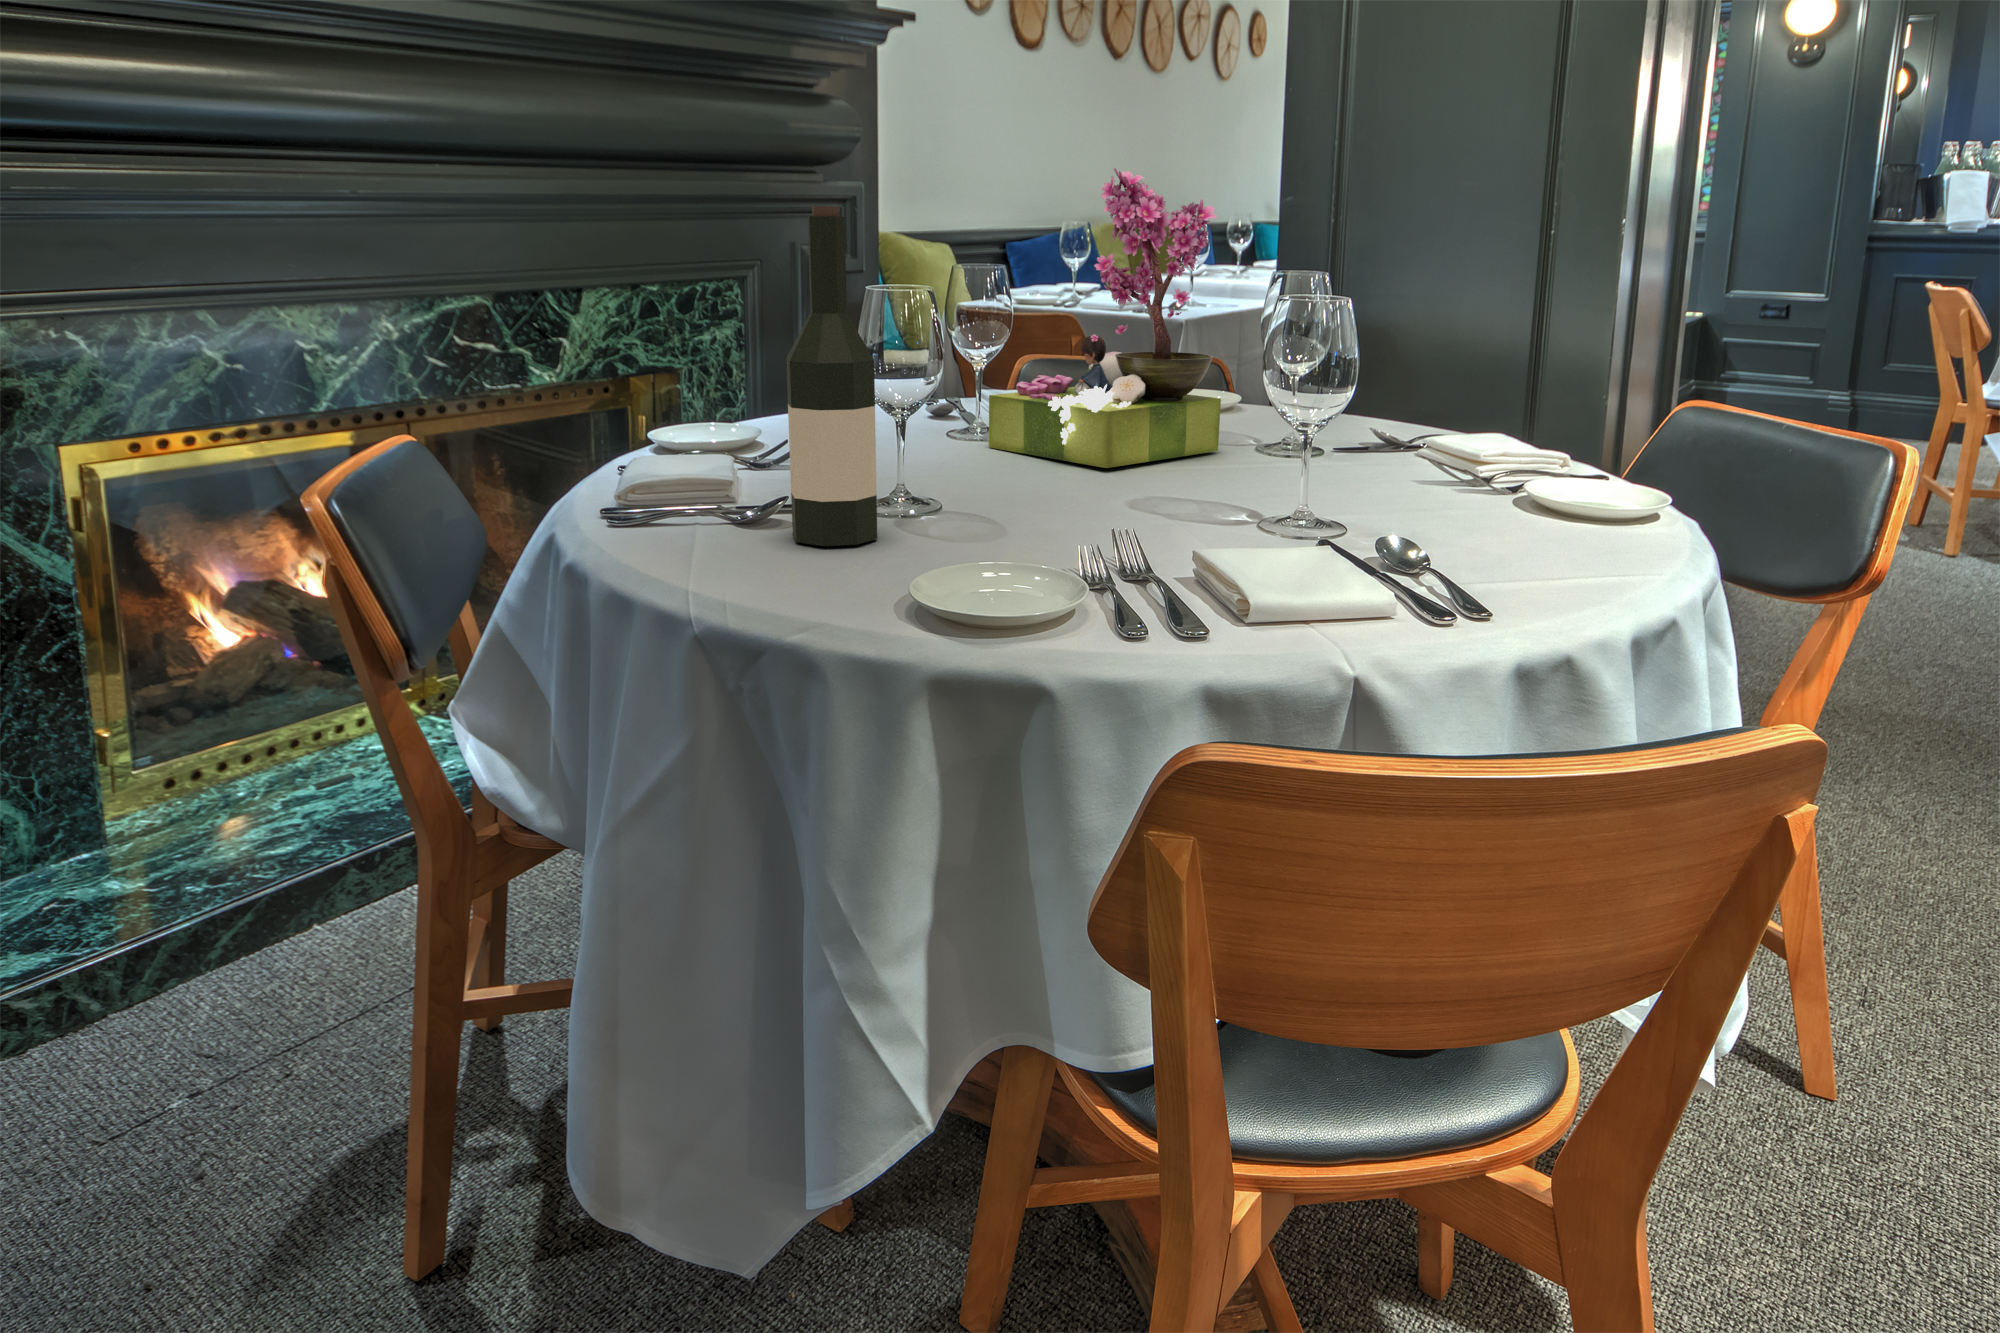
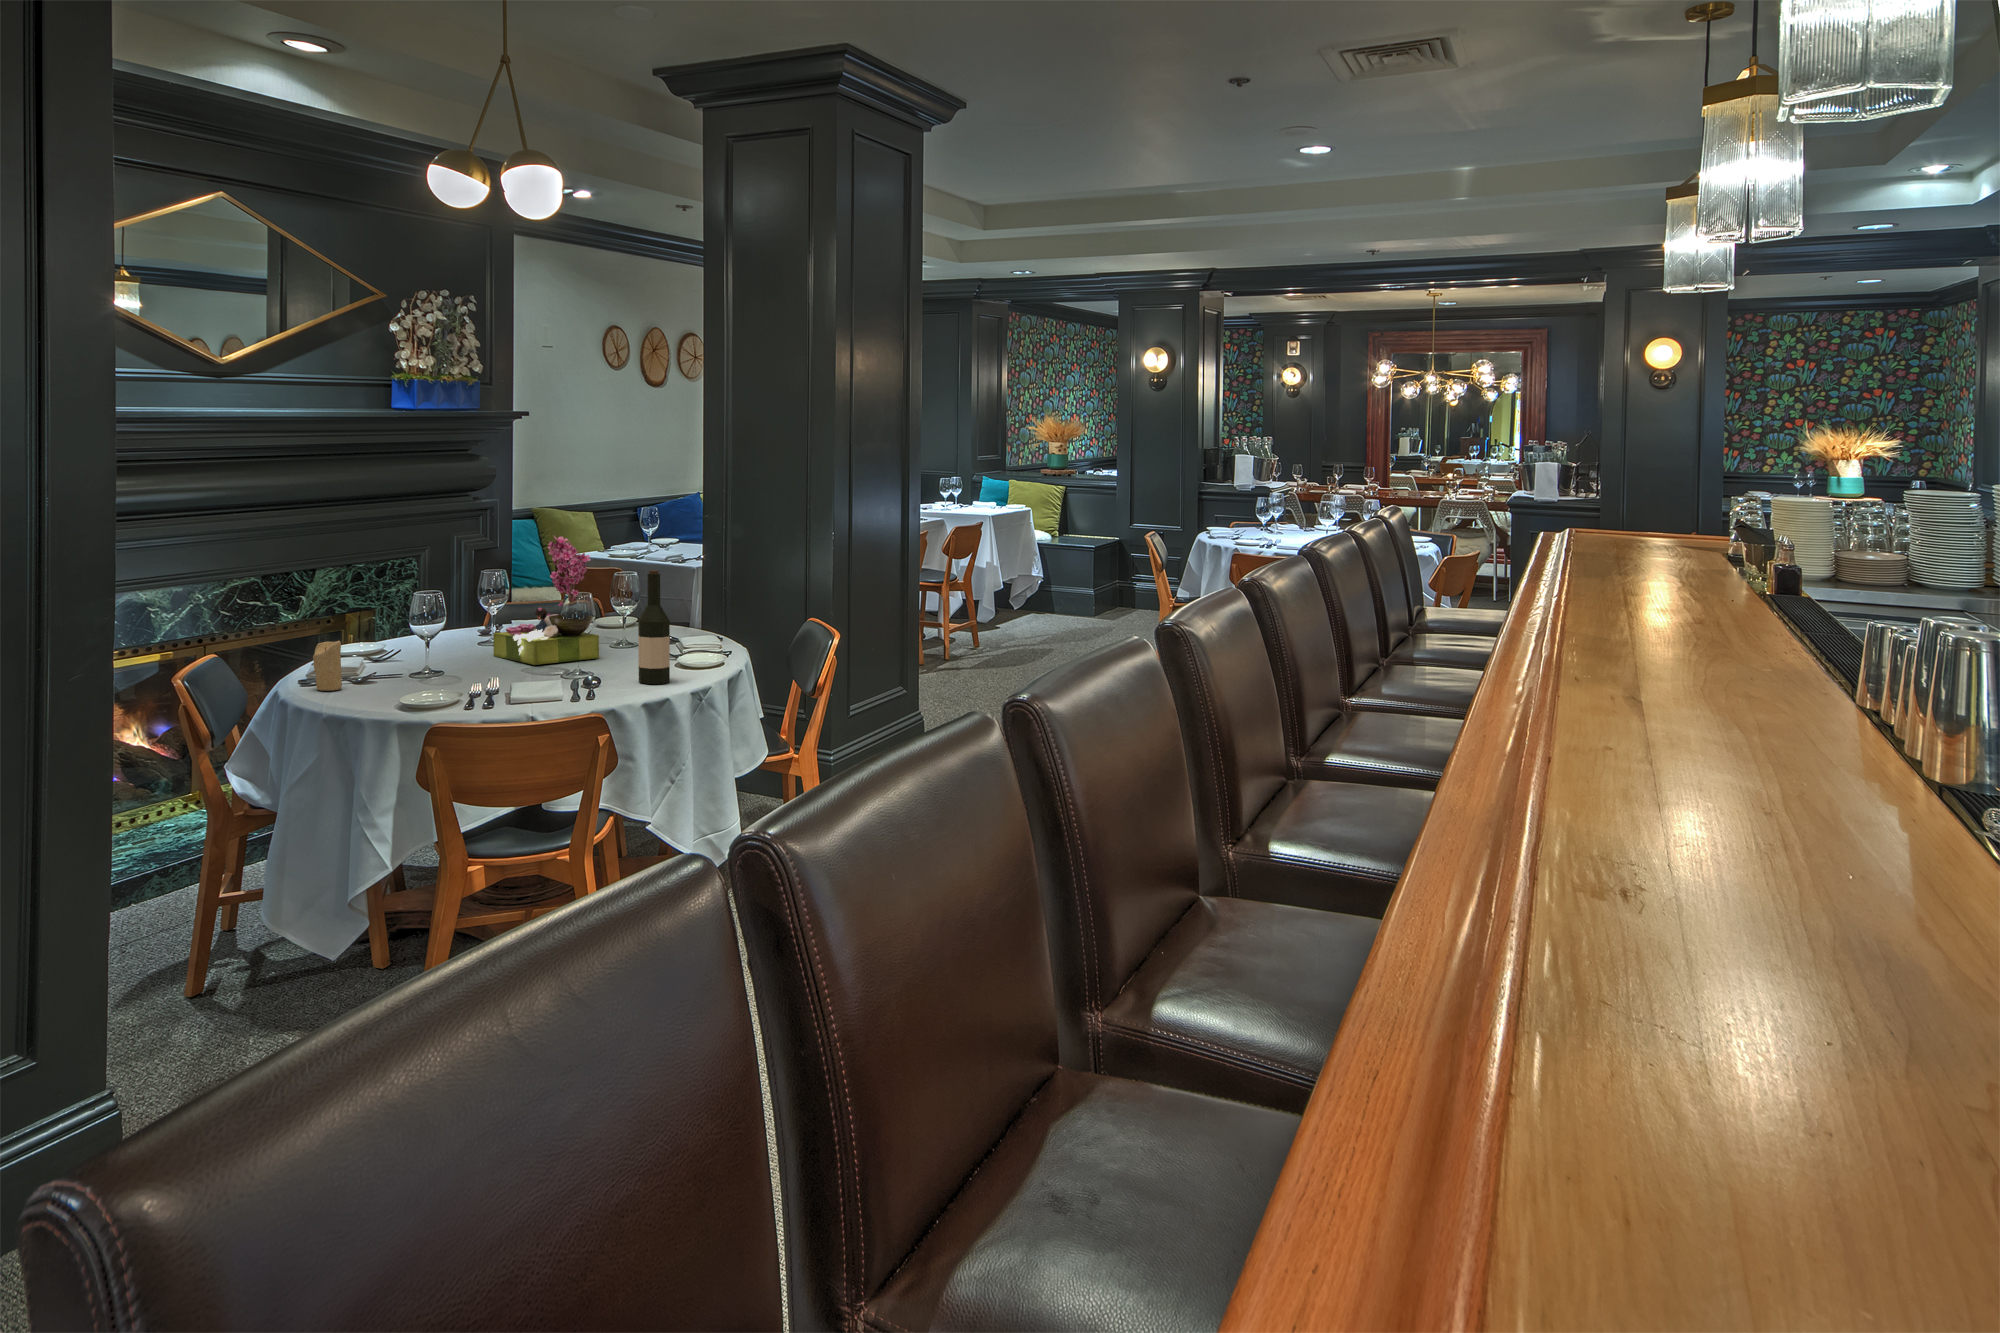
wine bottle: present [786,206,877,546] -> present [638,570,670,684]
candle: none [645,408,716,541] -> present [313,641,342,691]

